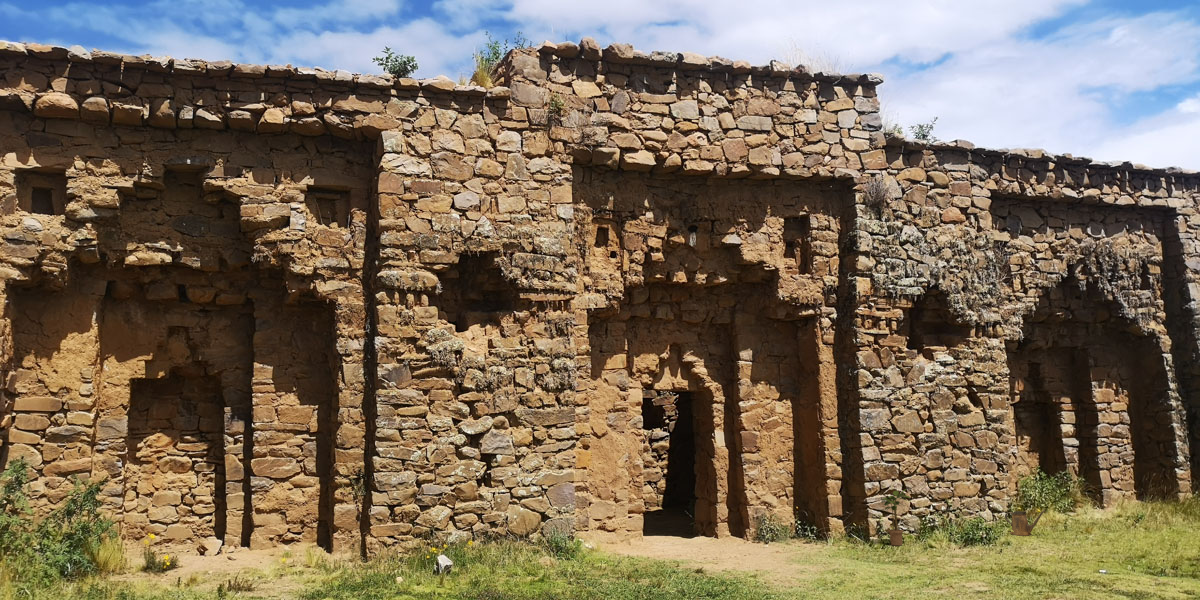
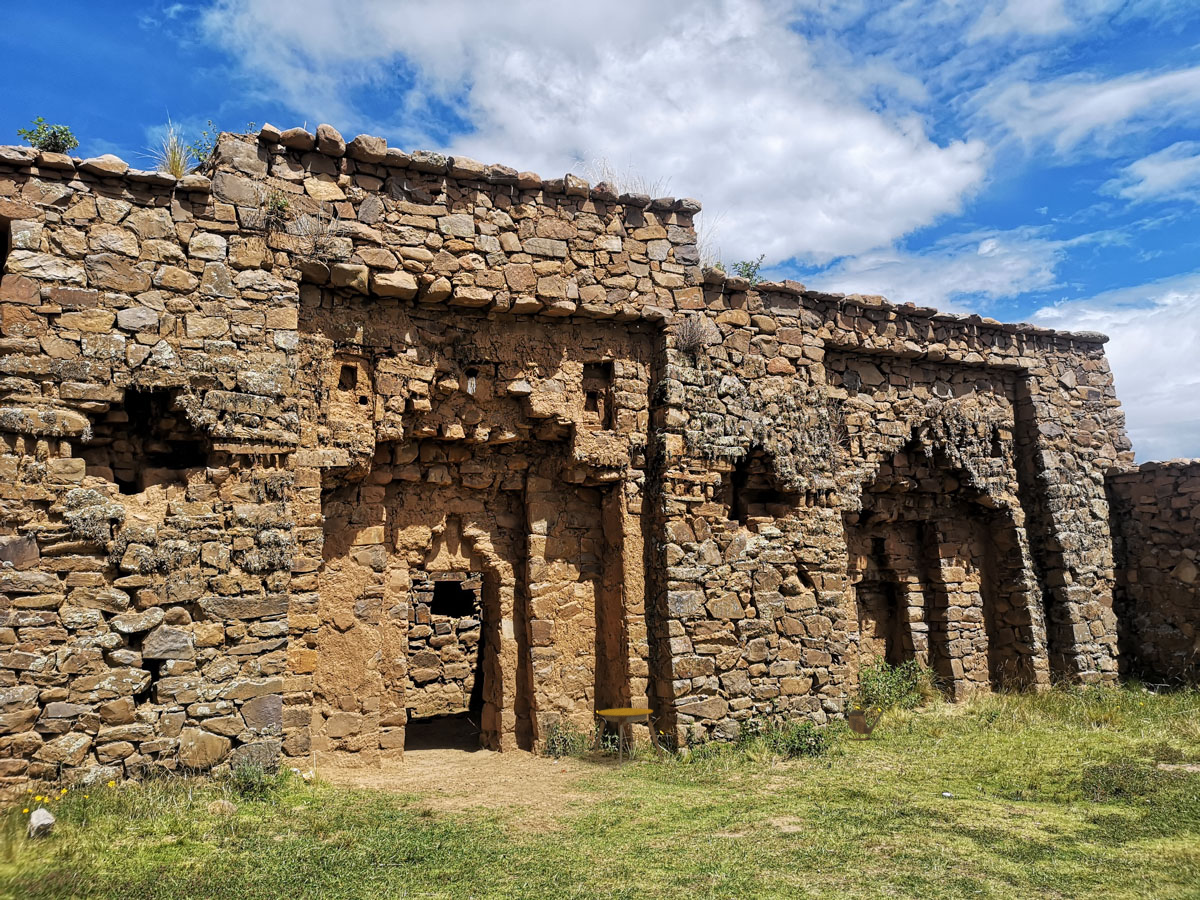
potted plant: present [881,489,910,545] -> none [691,688,726,759]
stool: none [799,504,860,549] -> present [592,708,663,768]

